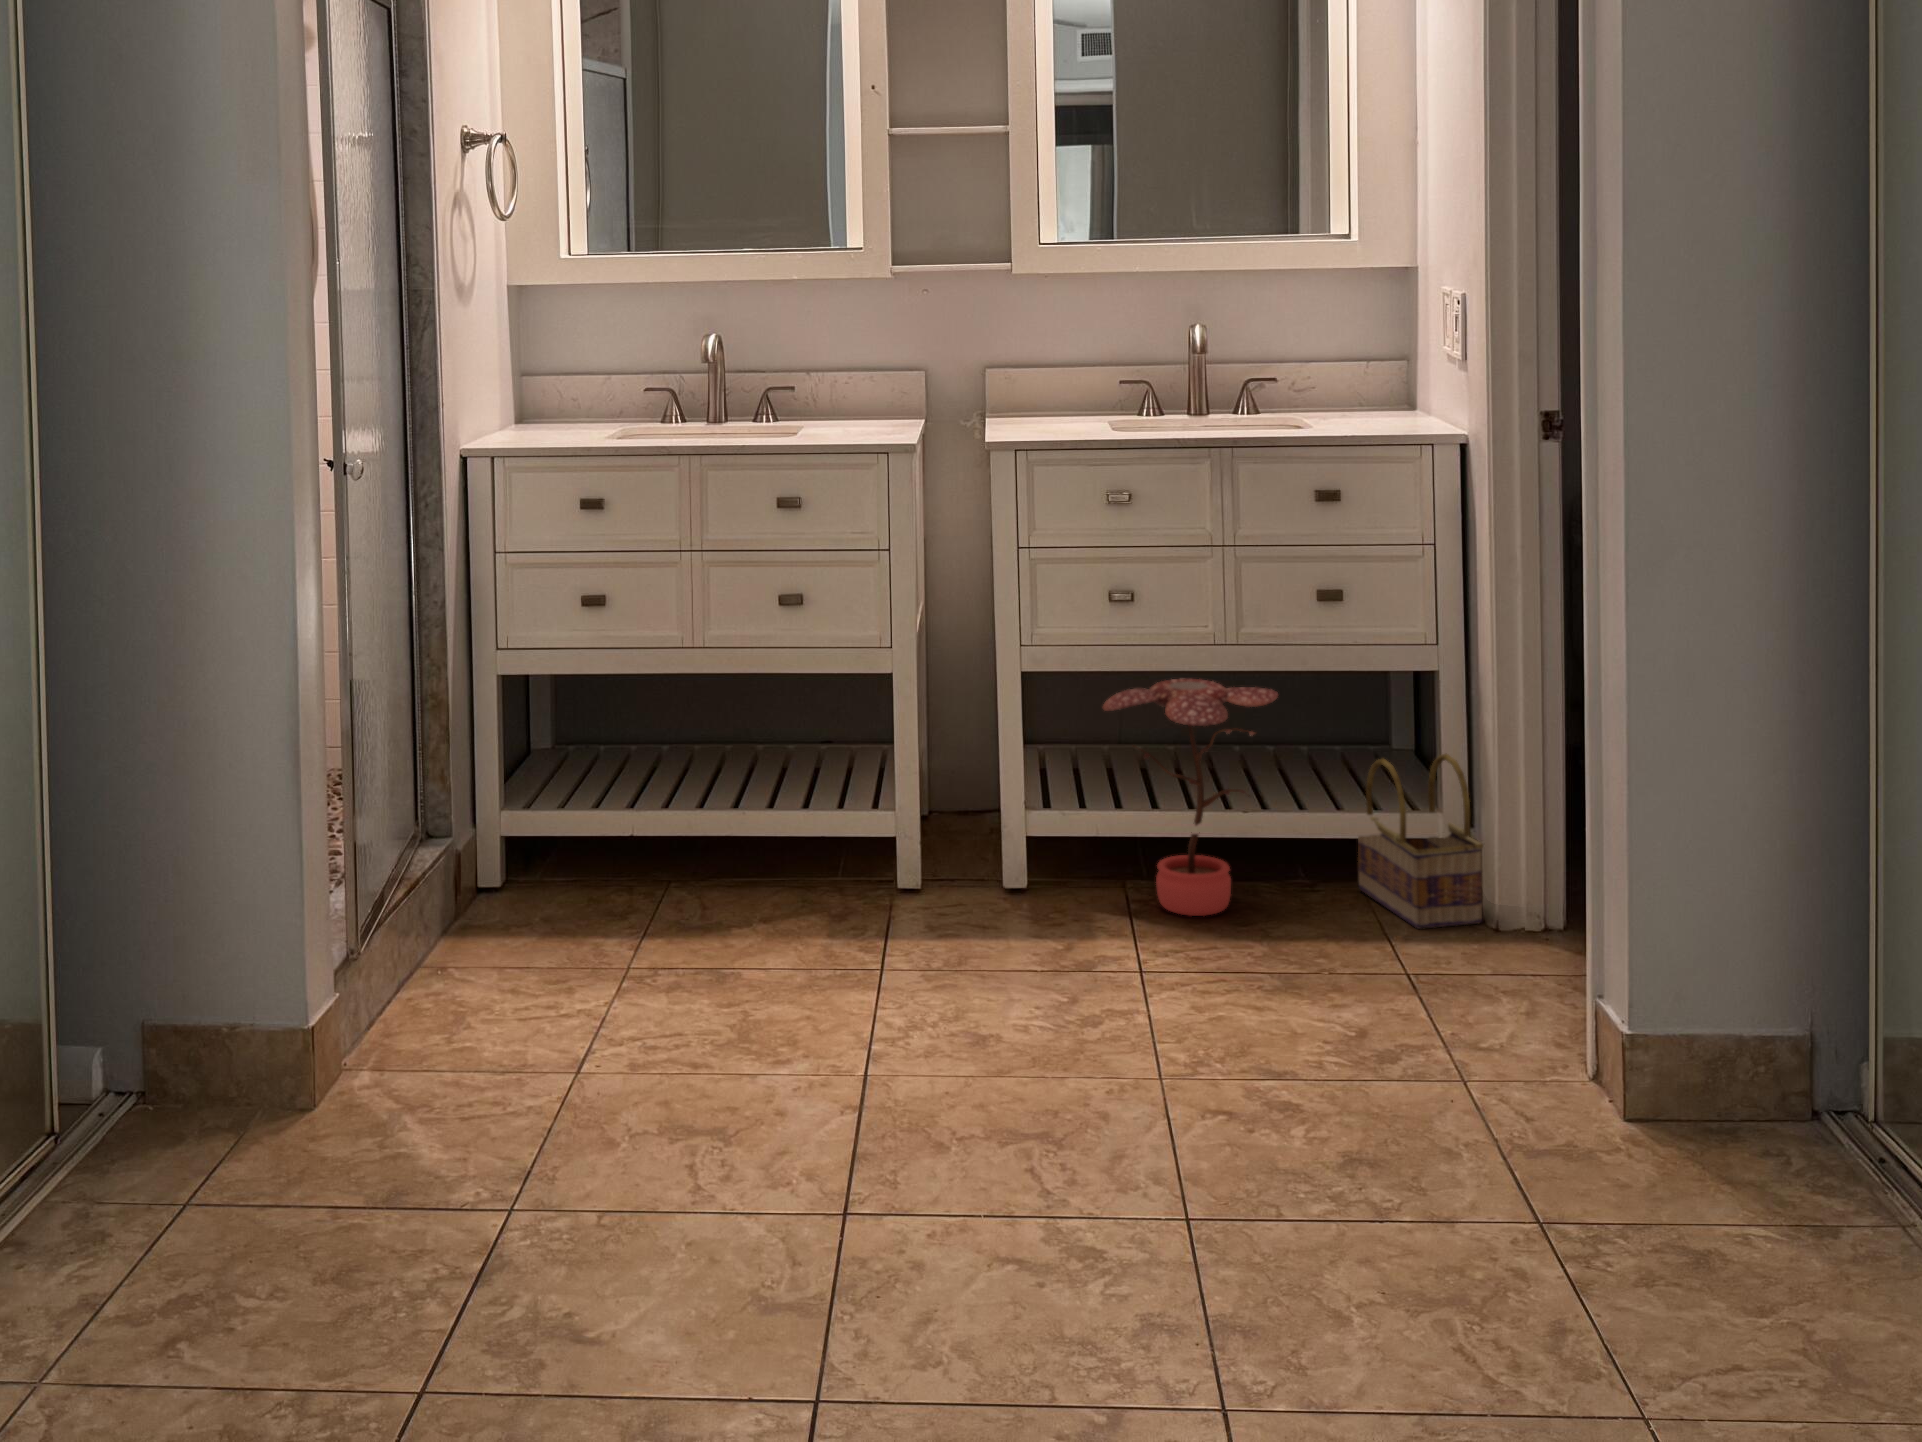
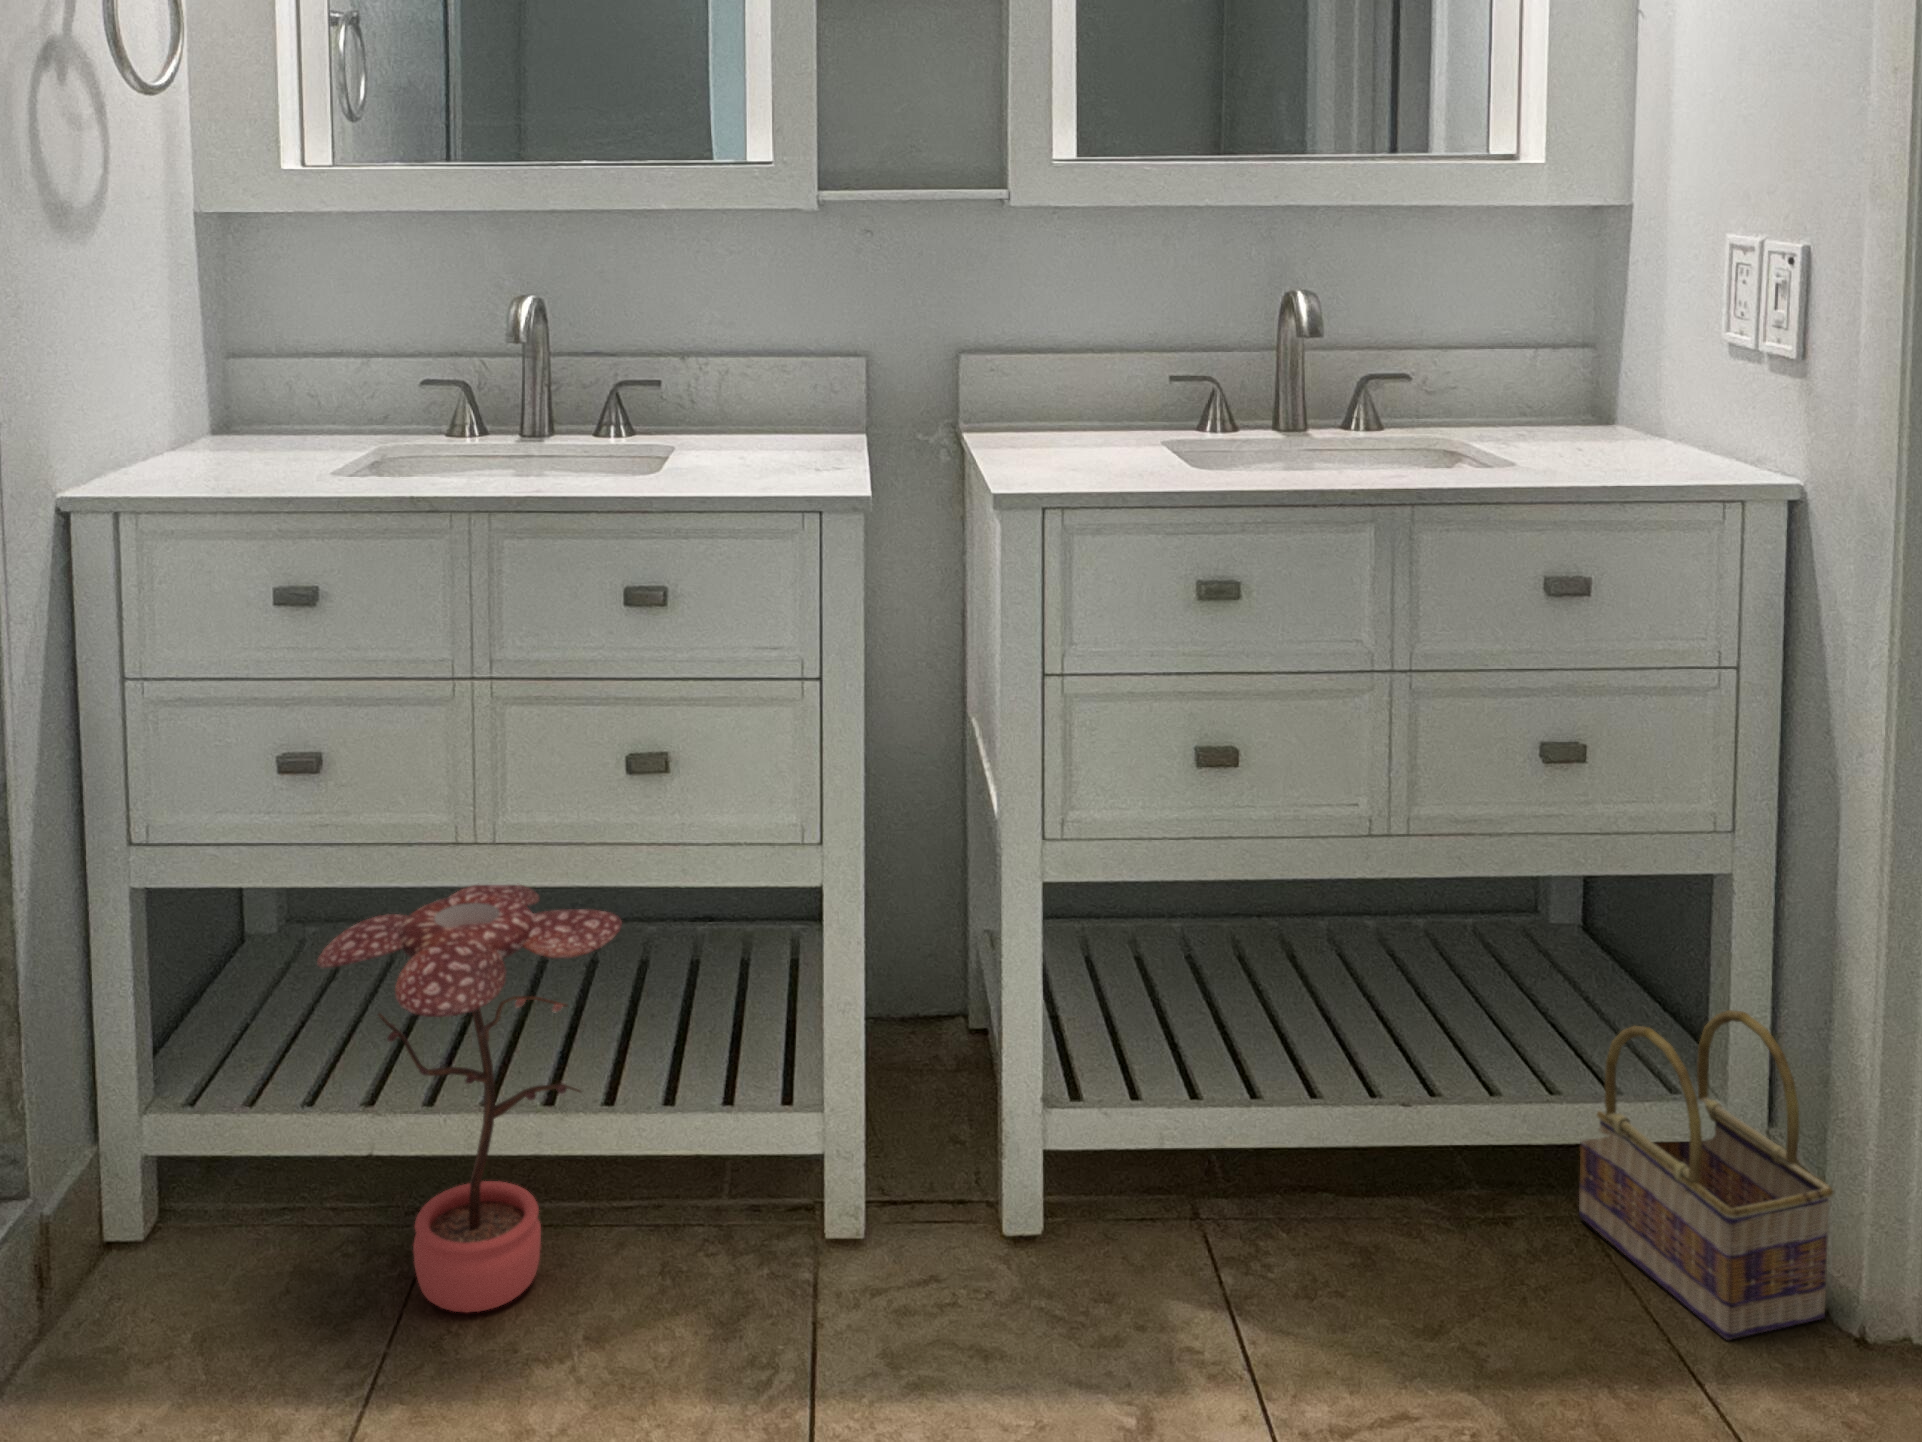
potted plant: present [1103,679,1278,916] -> present [317,883,622,1313]

